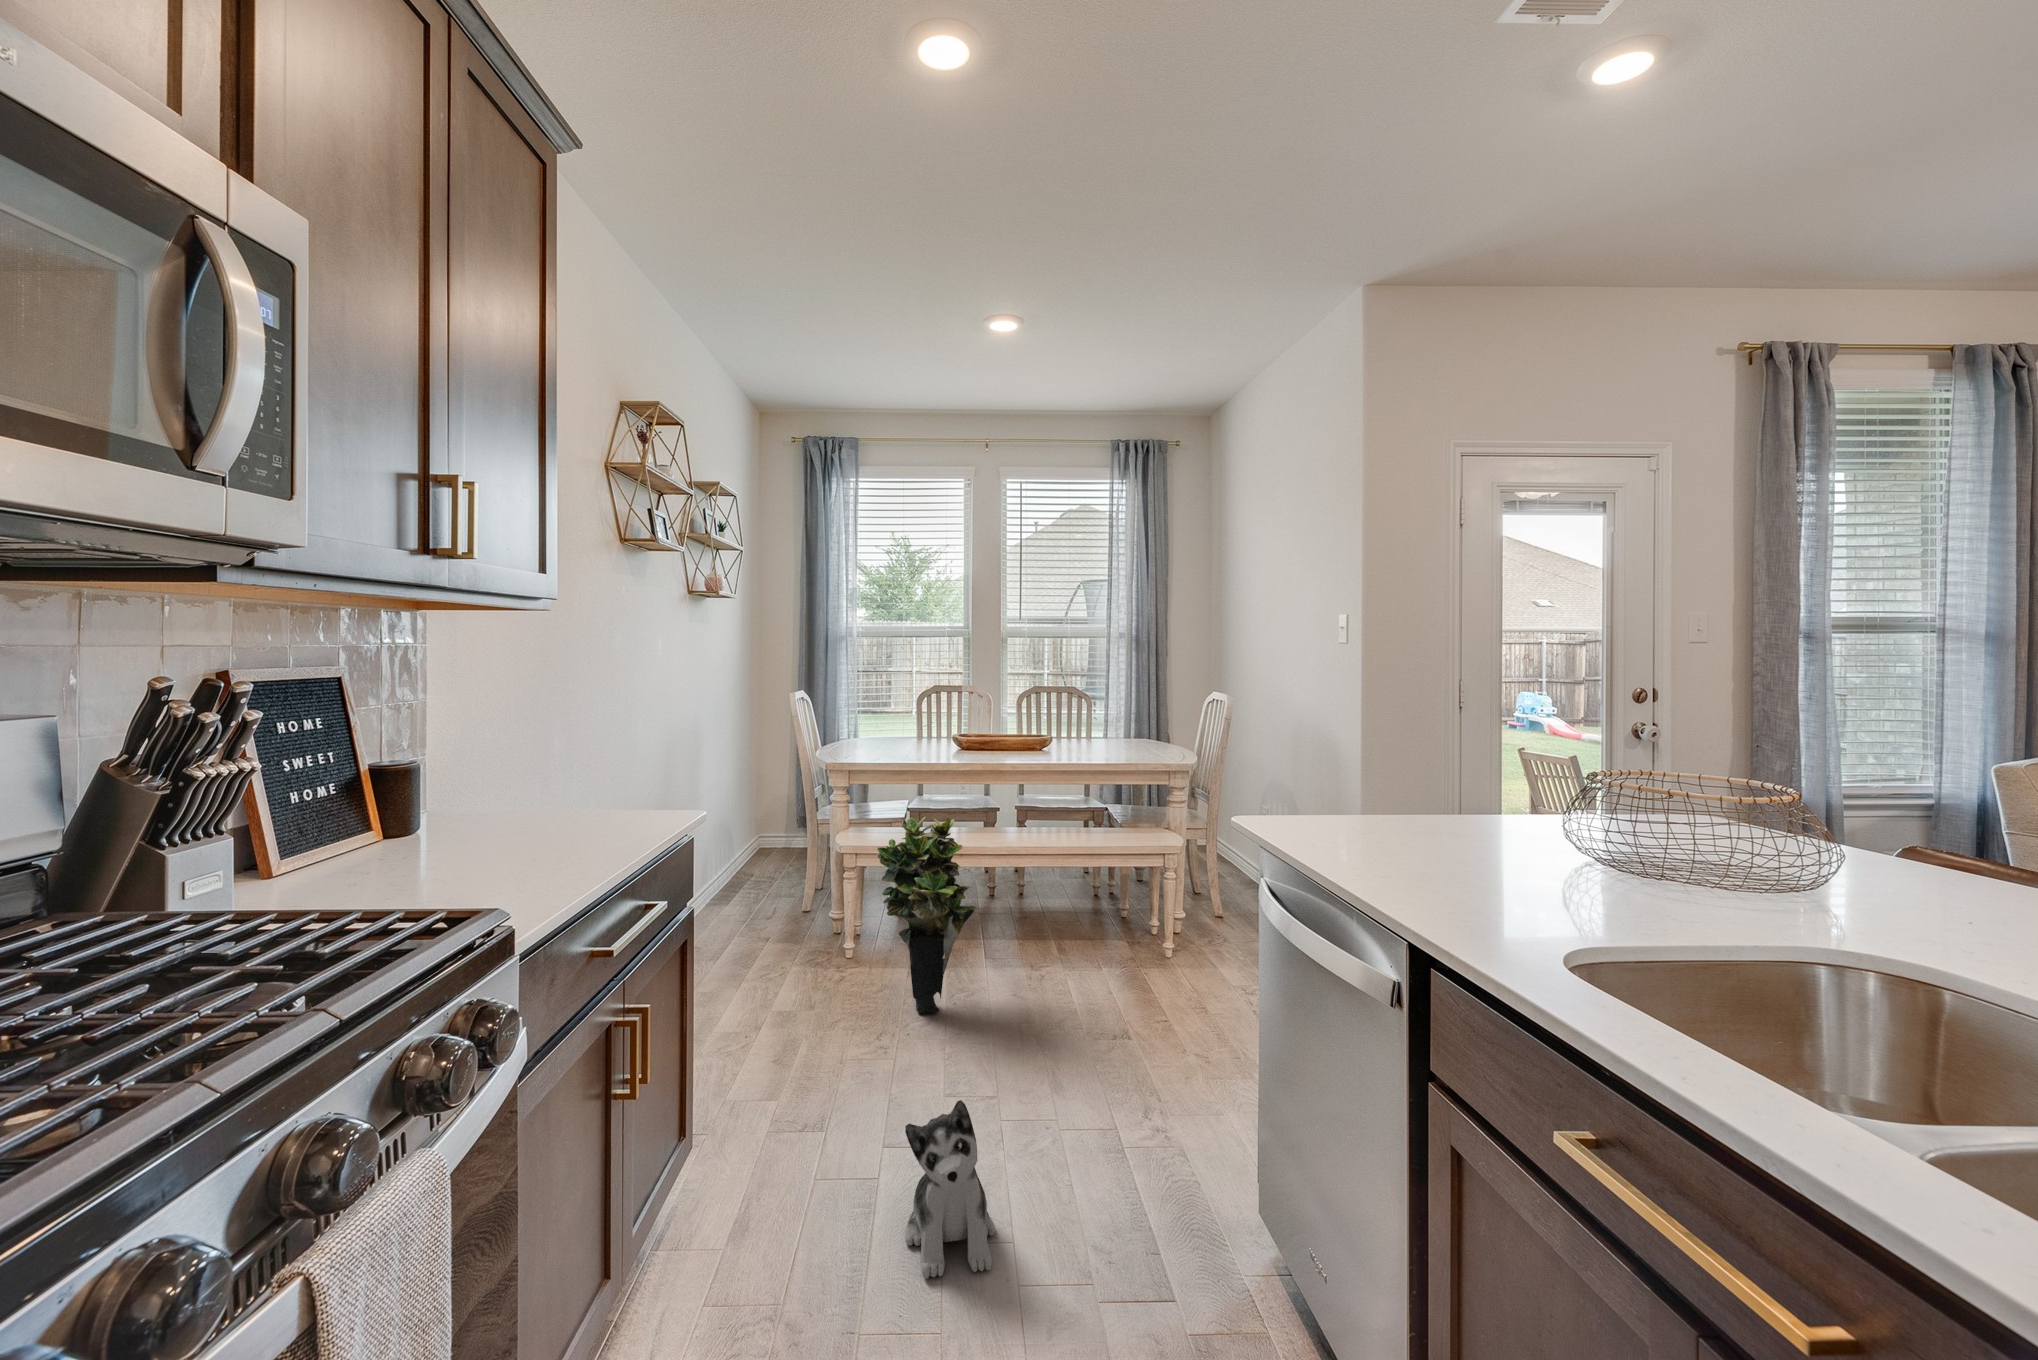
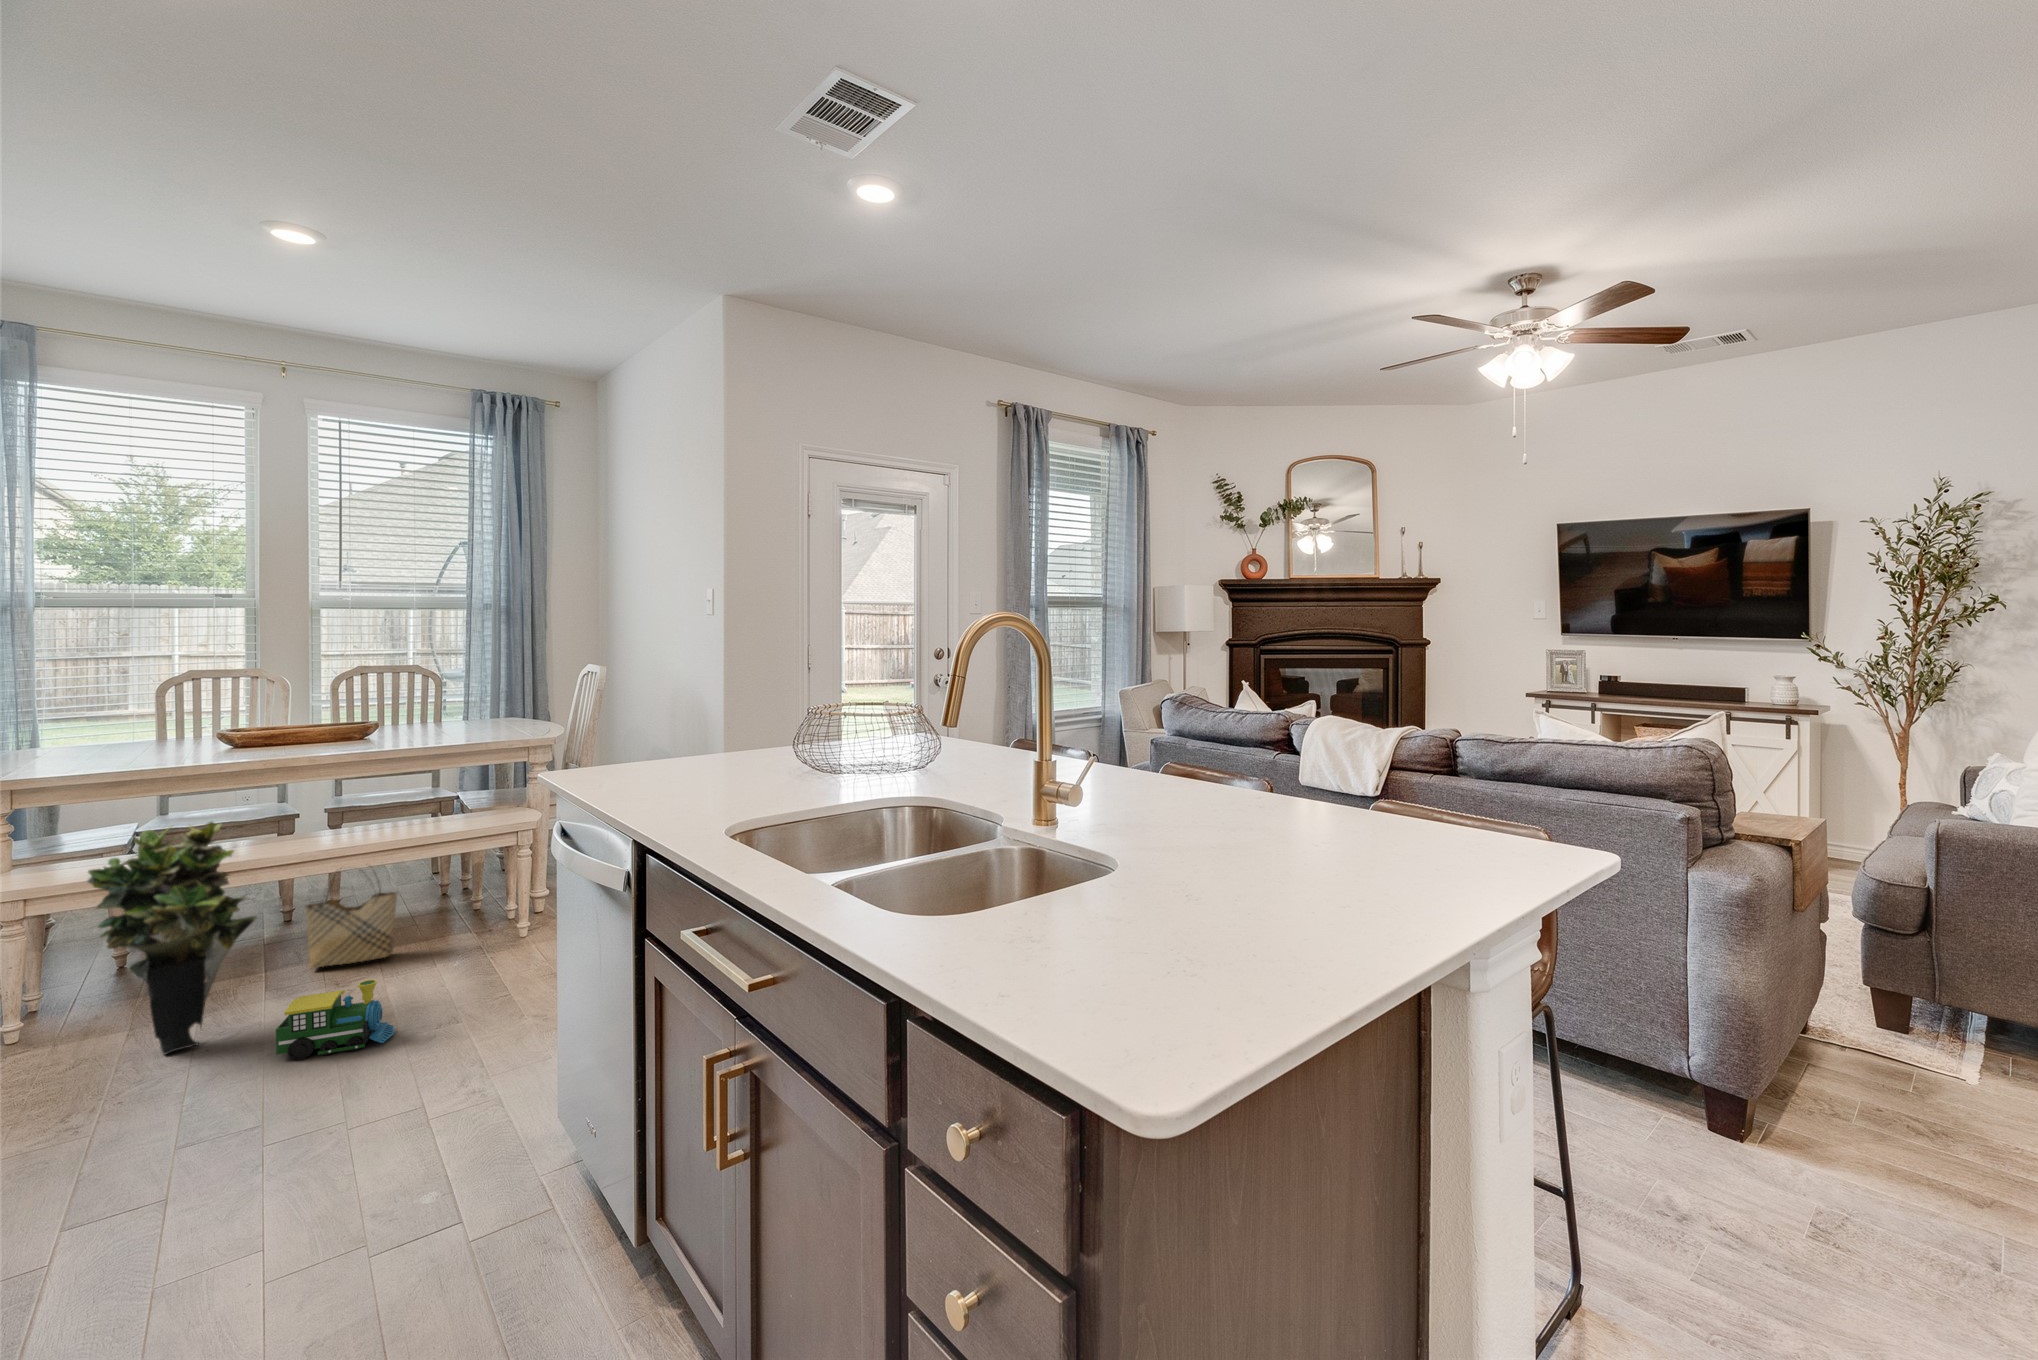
woven basket: none [1003,861,1069,956] -> present [305,864,398,968]
toy train: none [990,992,1075,1062] -> present [276,980,394,1060]
plush toy: present [905,1100,995,1278] -> none [141,1073,272,1257]

